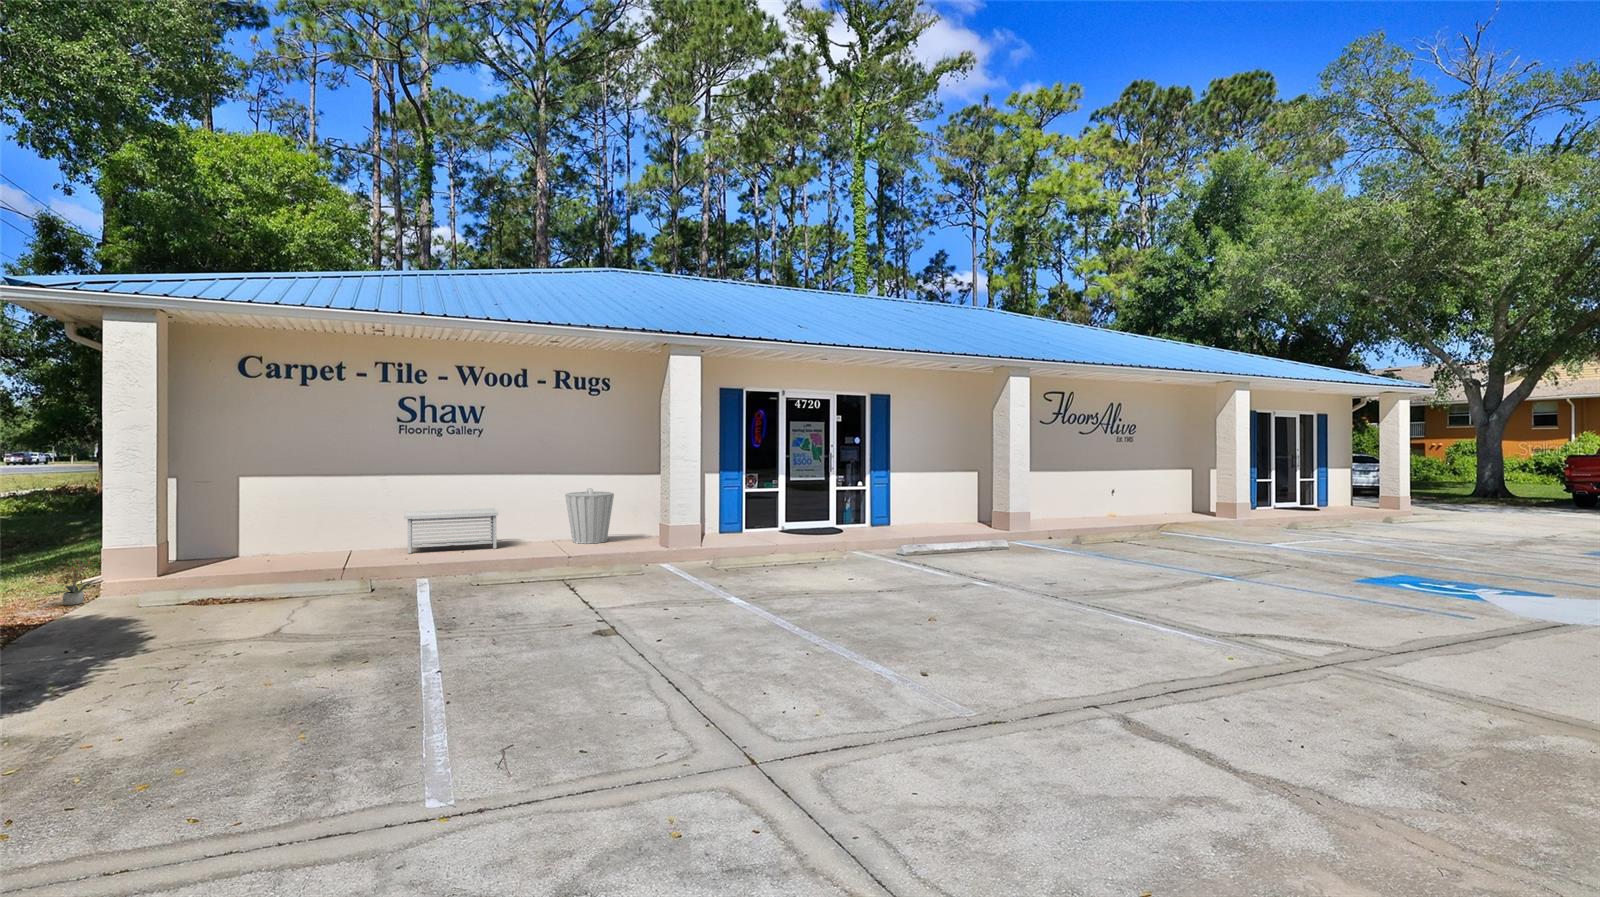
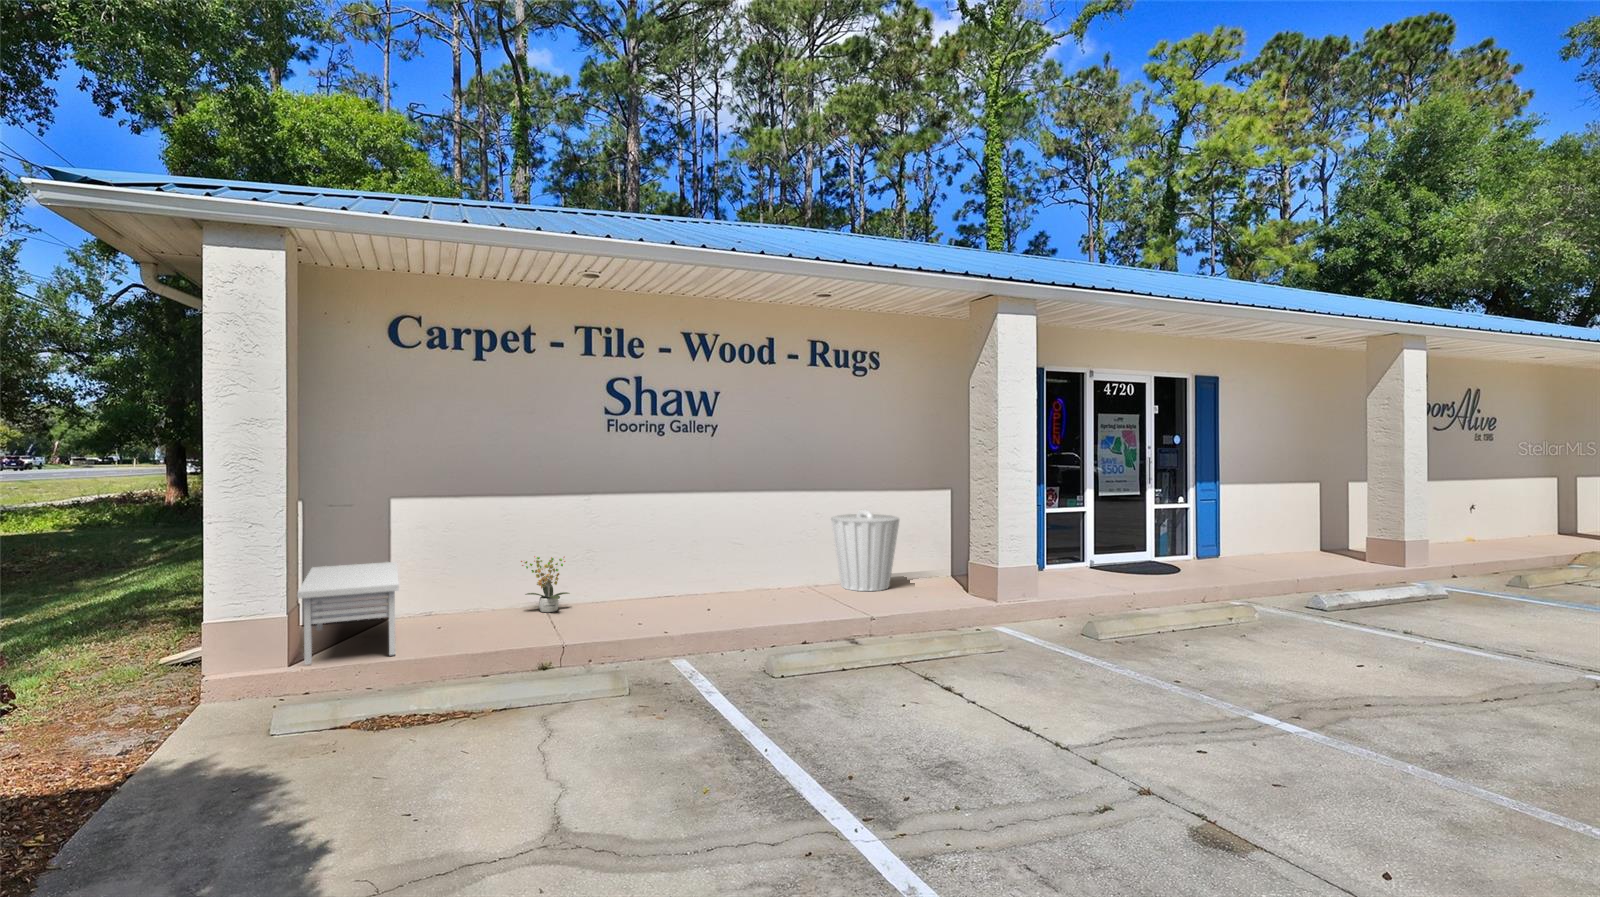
storage bench: present [404,508,498,554] -> present [297,562,399,665]
potted plant: present [50,557,102,605] -> present [521,556,570,612]

